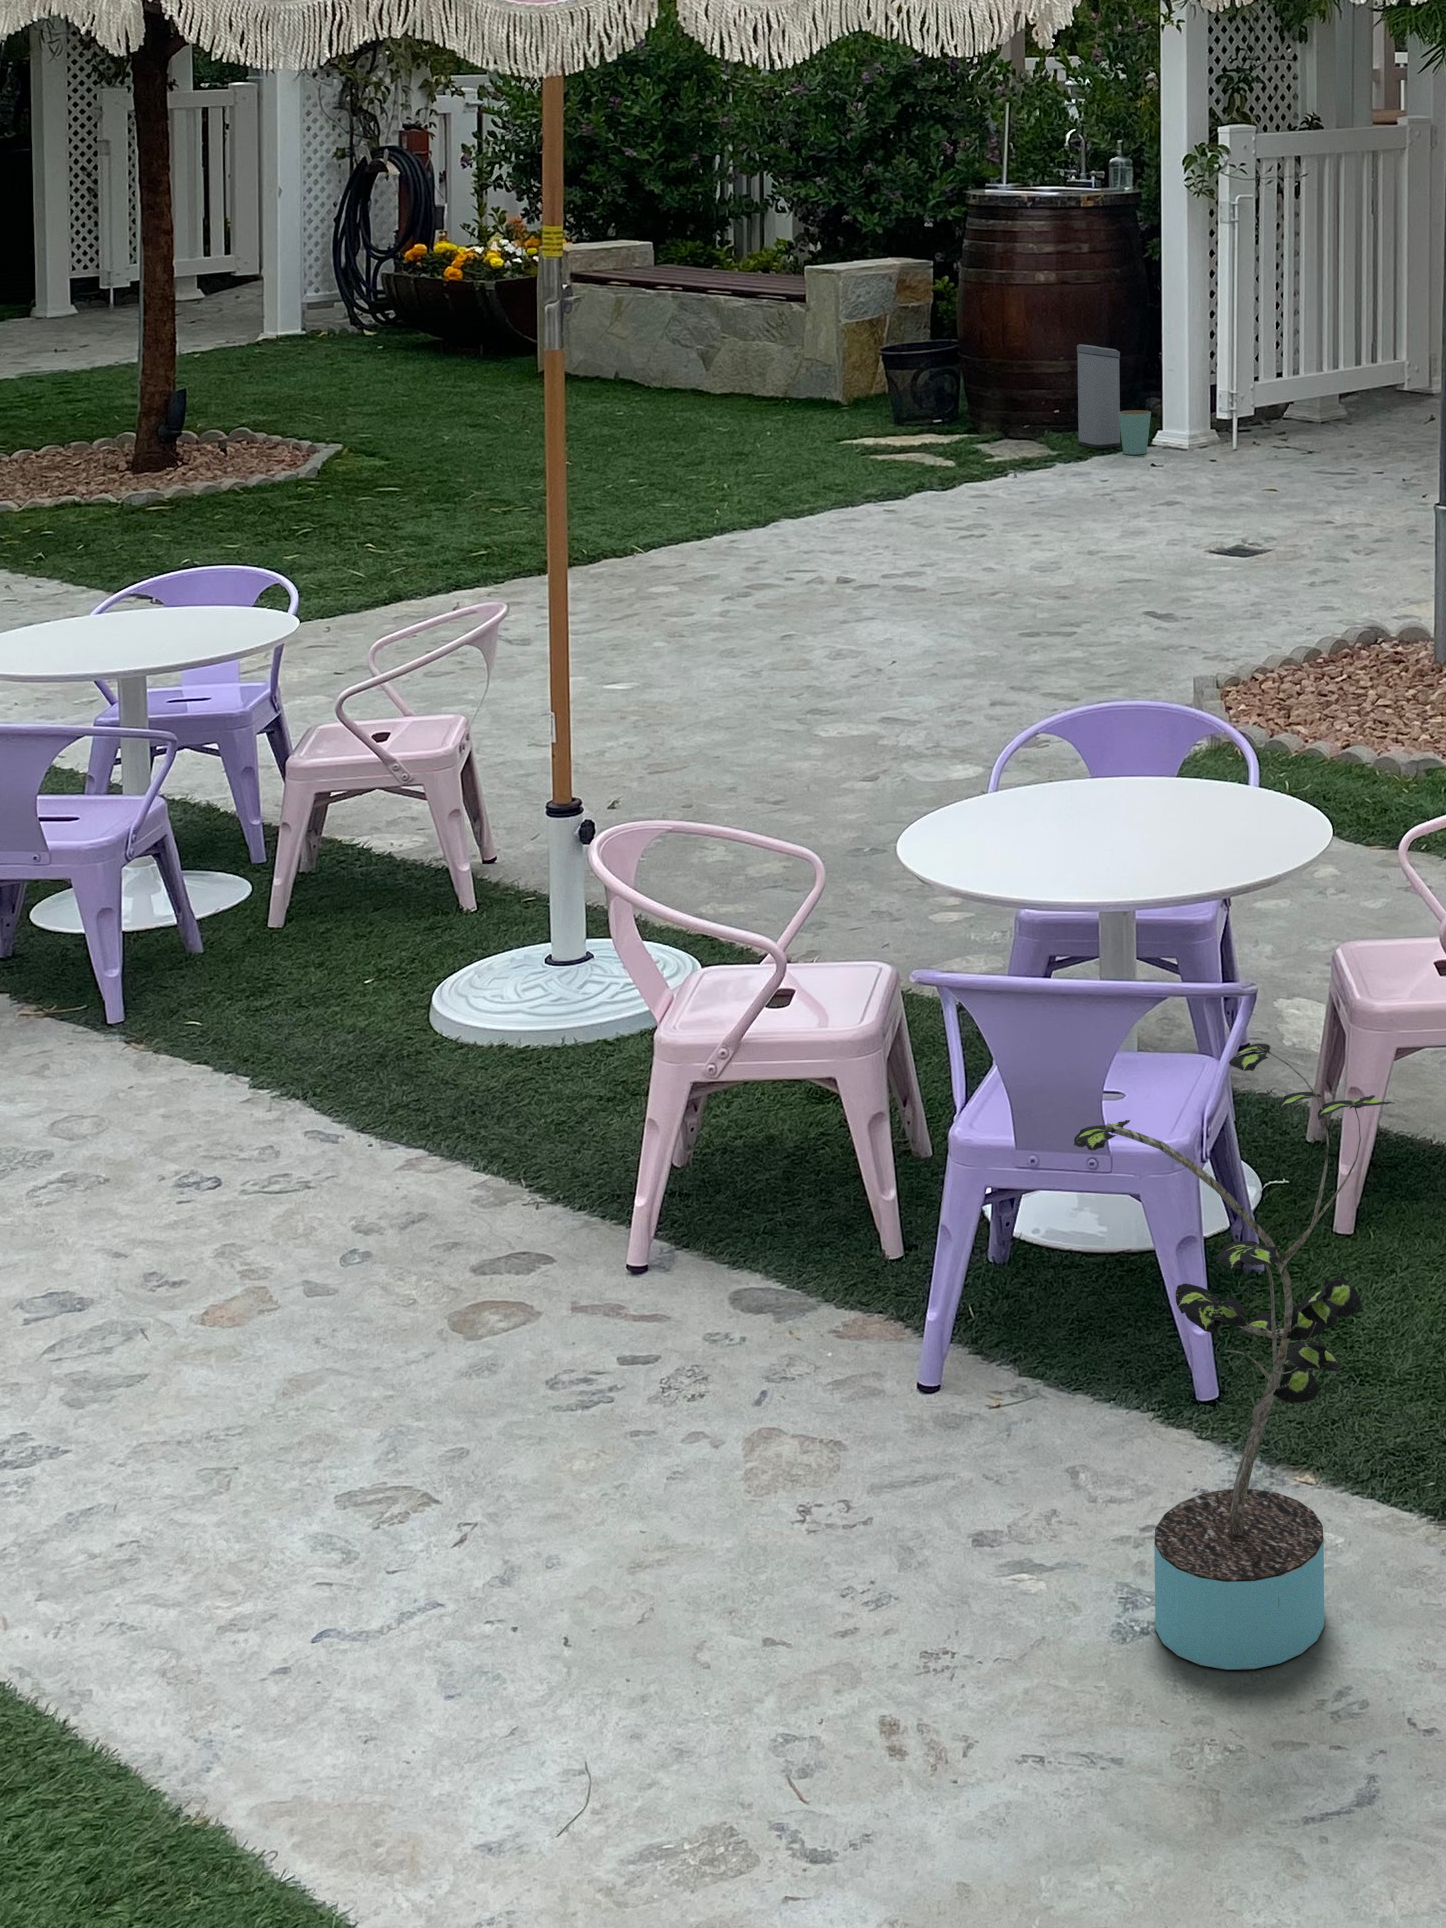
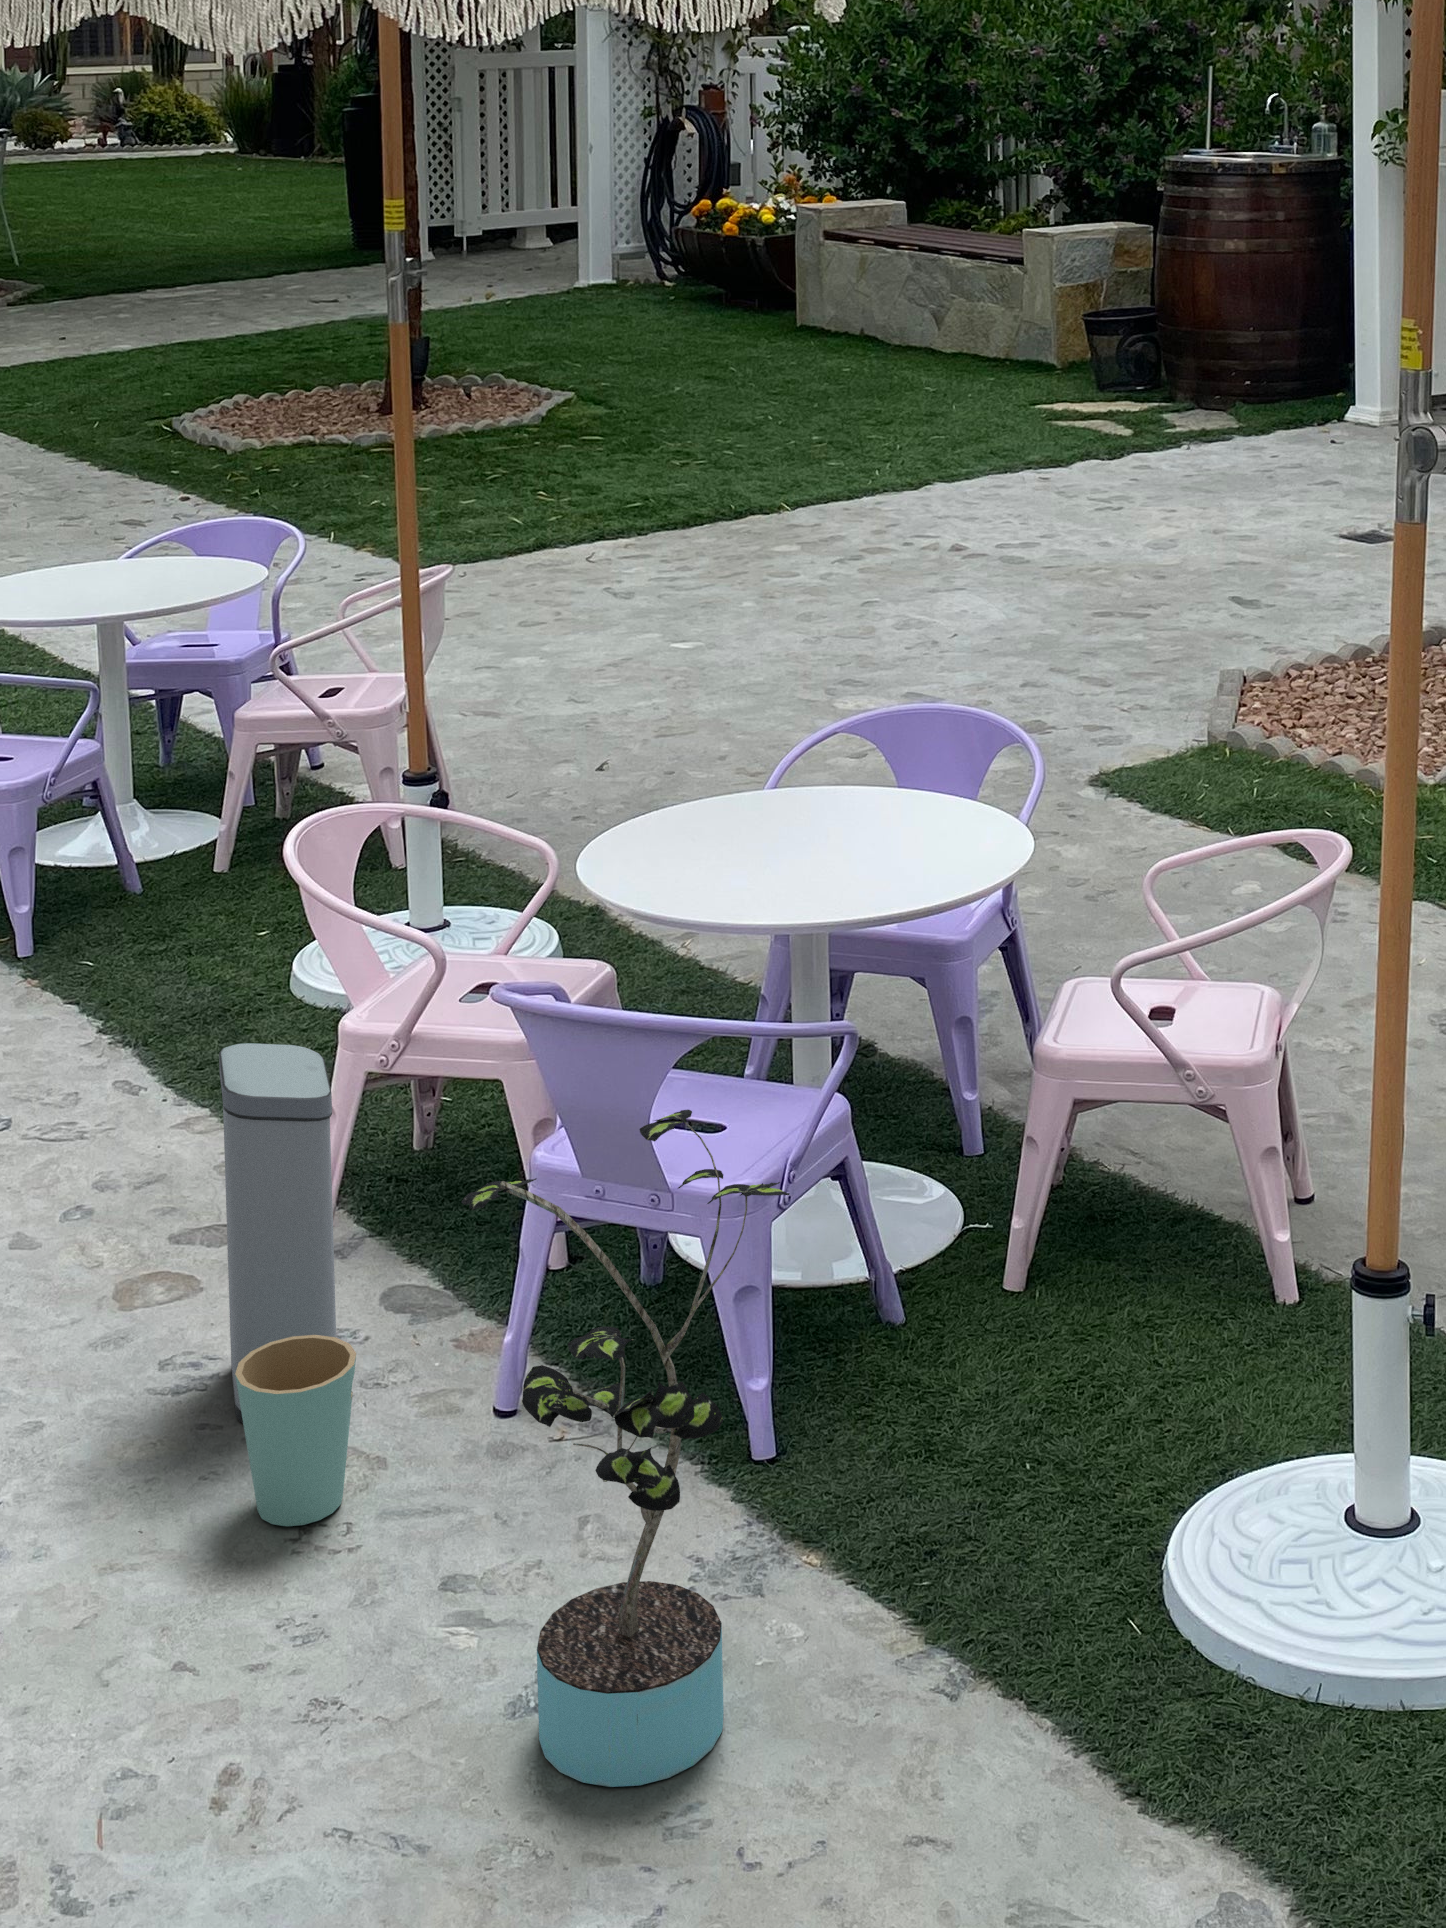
trash can: present [1077,344,1151,455] -> present [219,1043,356,1526]

